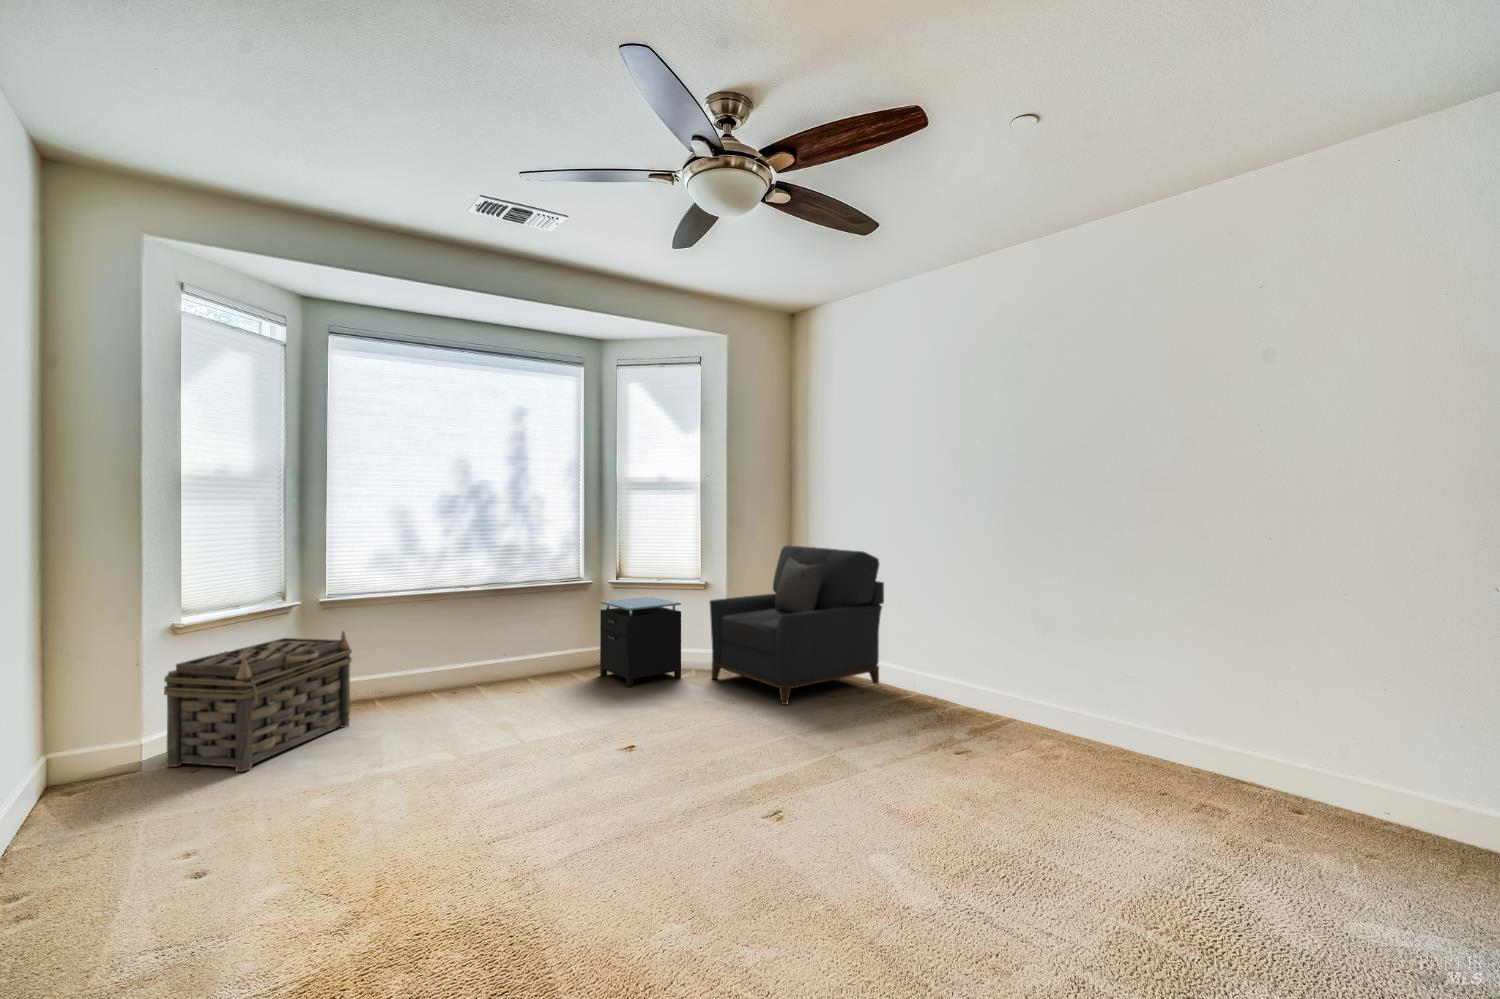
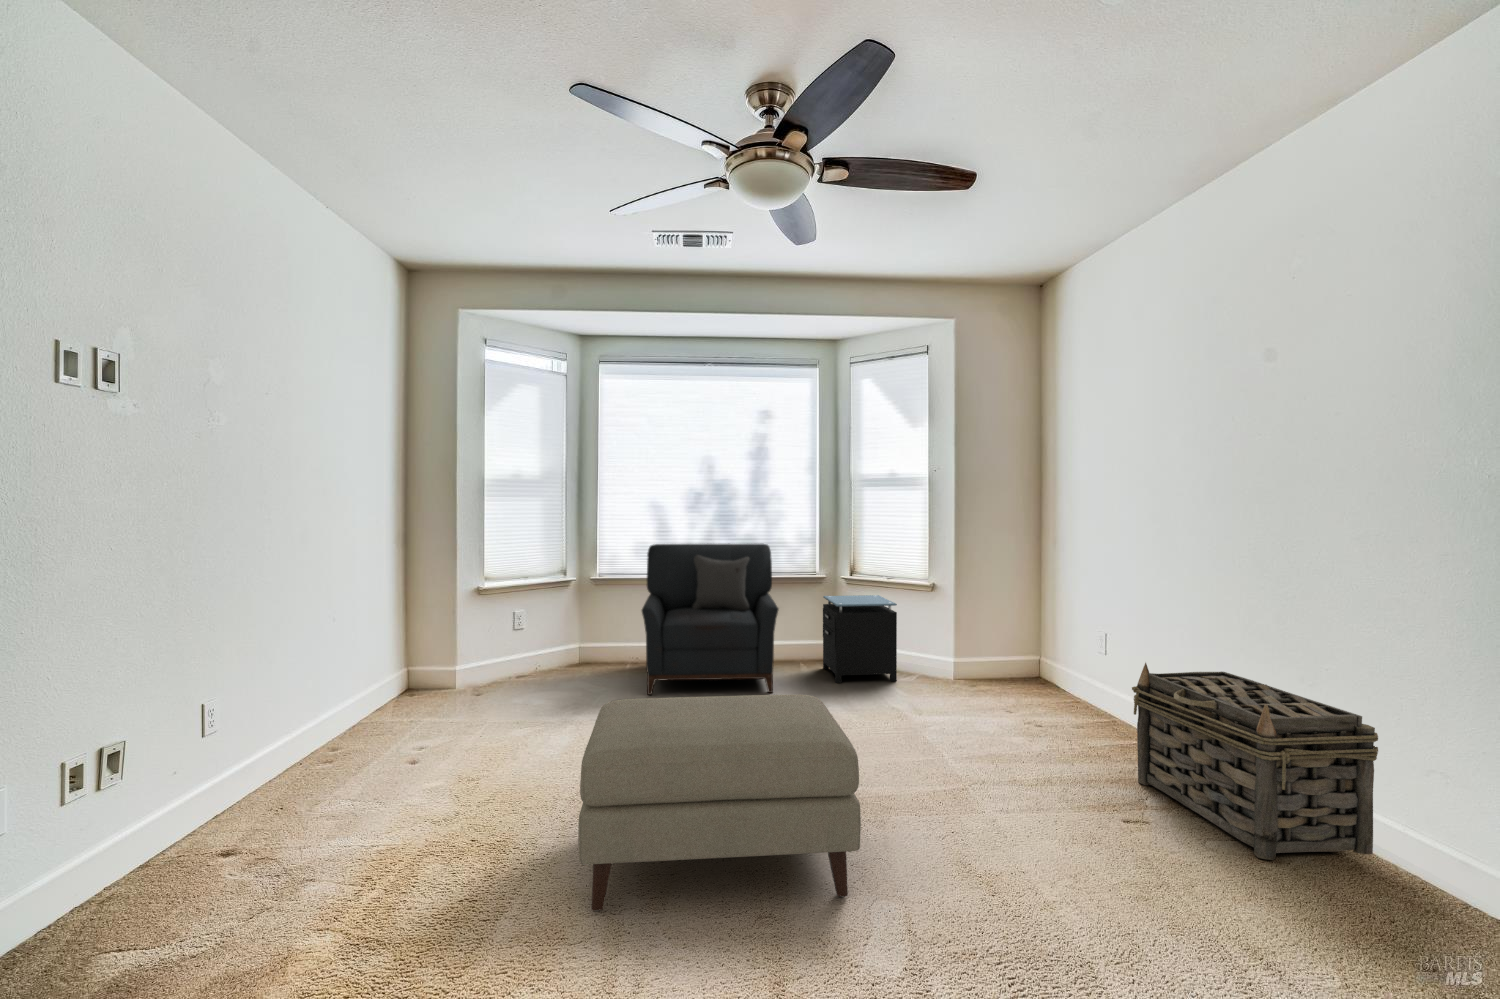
armchair: present [710,546,884,705] -> present [642,544,778,695]
basket: present [164,631,352,772] -> present [1132,663,1378,860]
ottoman: none [533,693,845,957] -> present [578,694,861,911]

